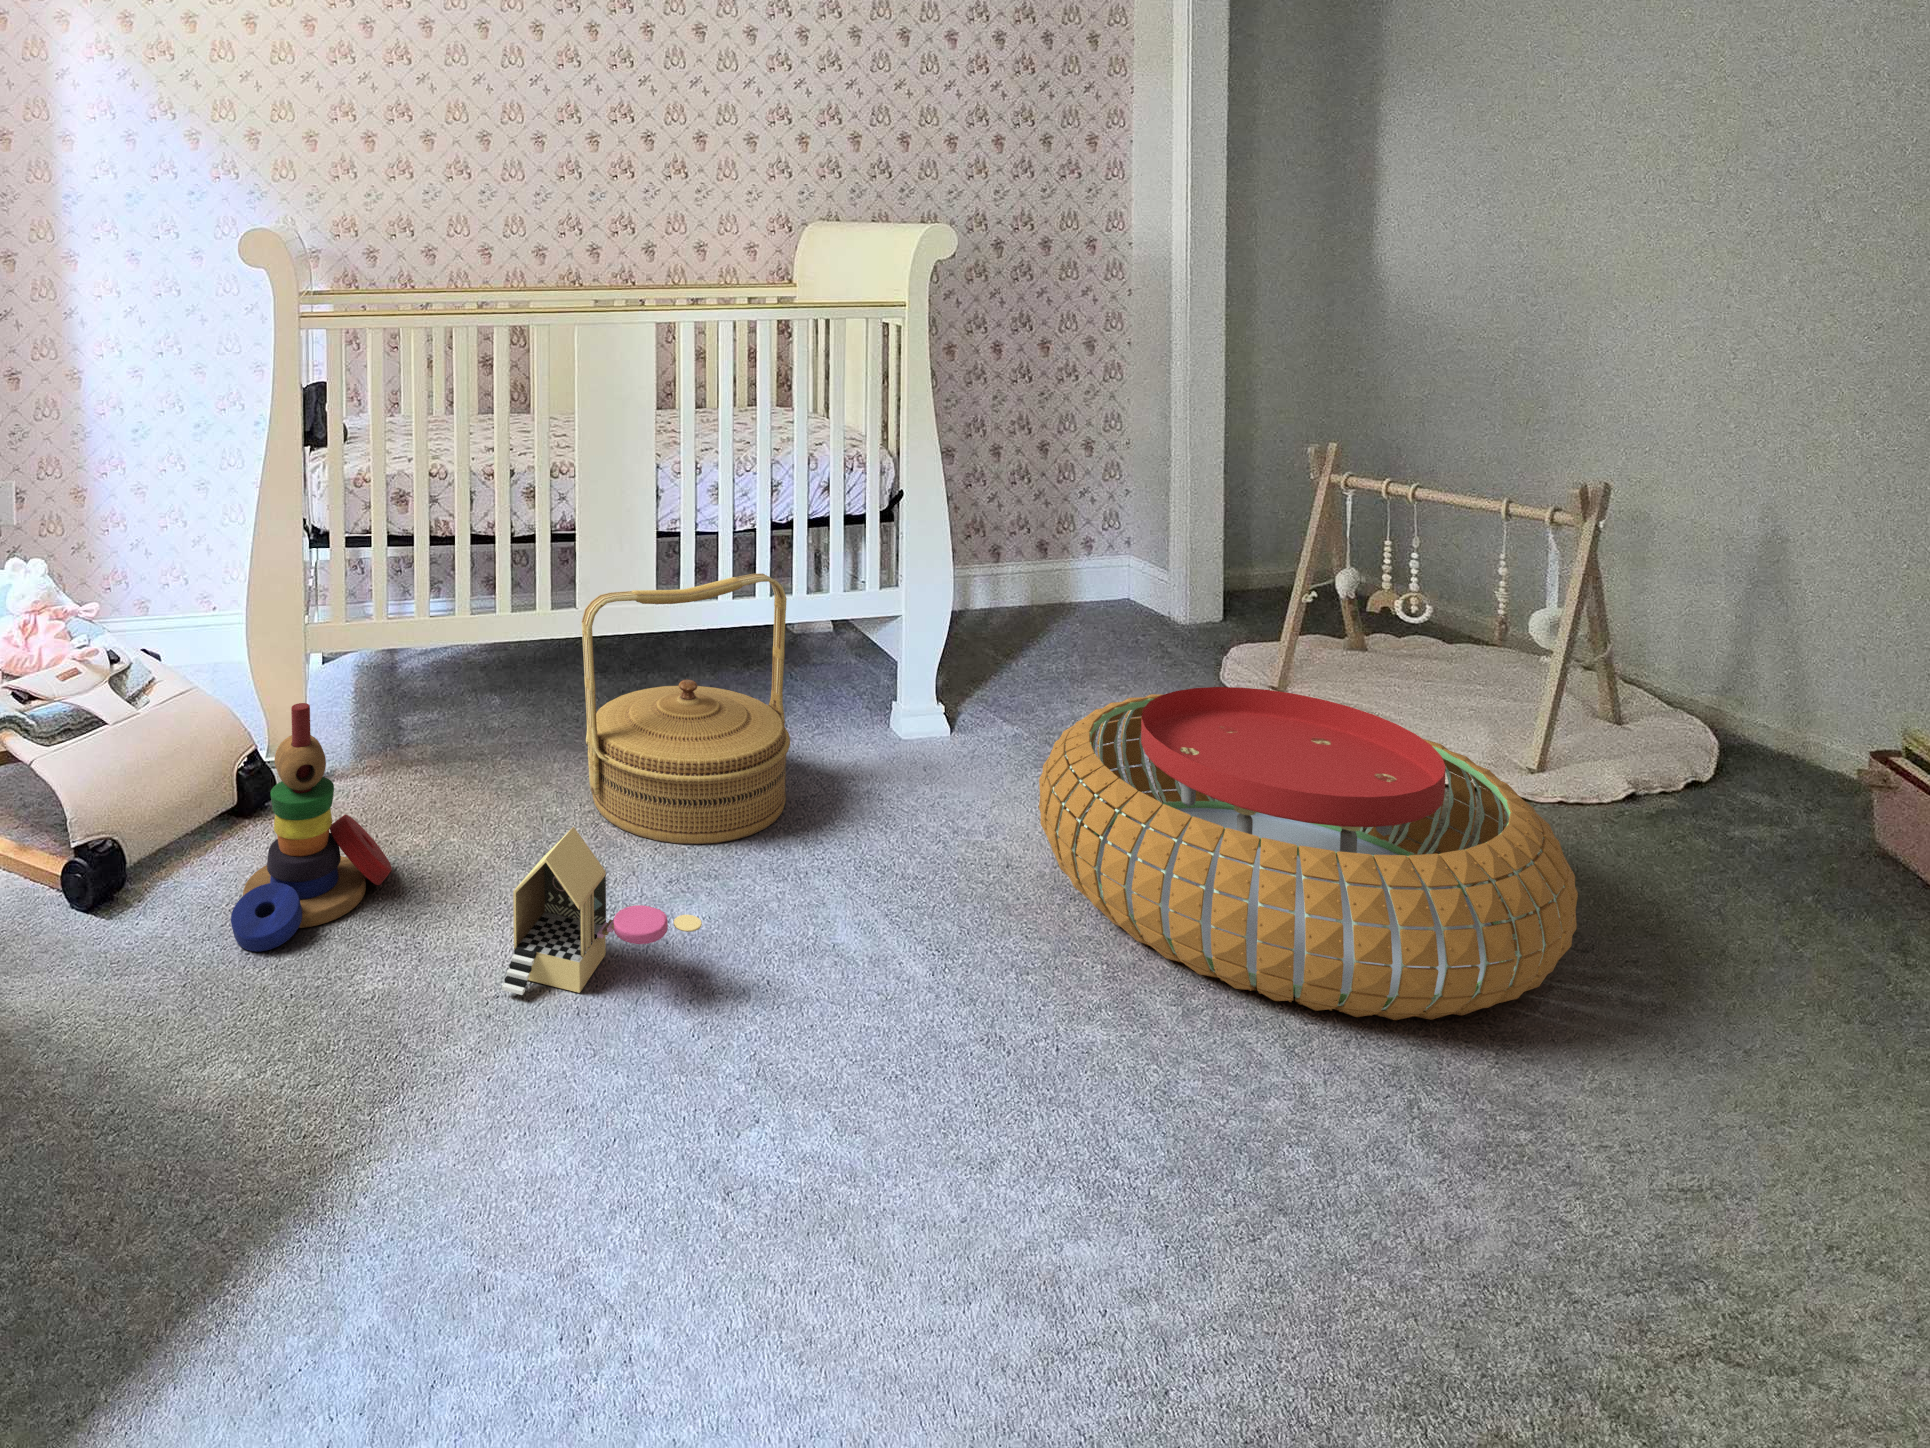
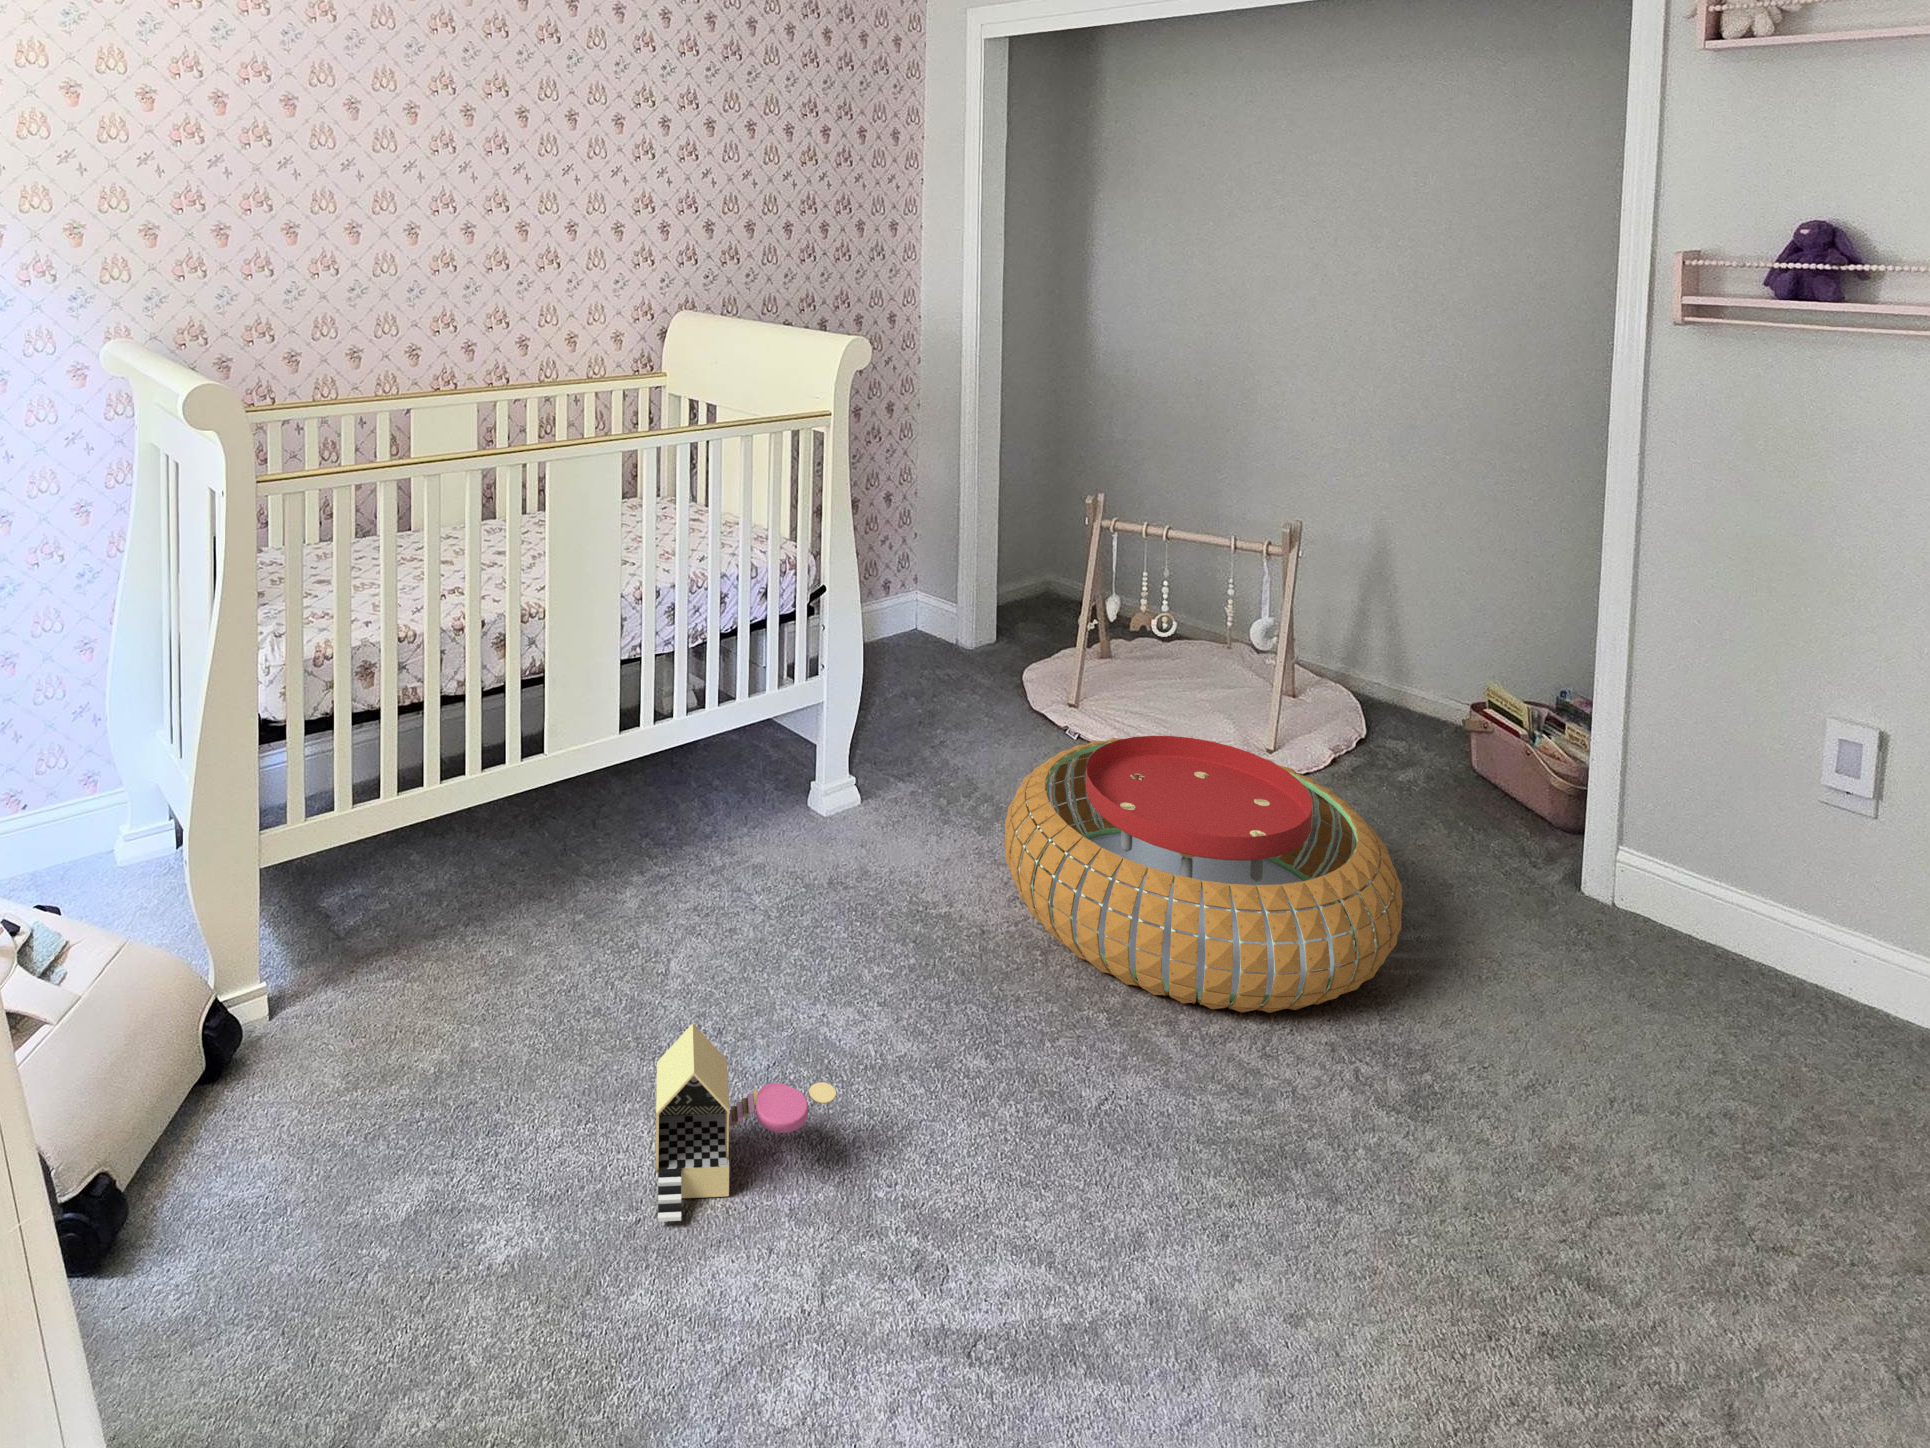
woven basket: present [582,573,790,844] -> none [591,695,791,990]
stacking toy: present [231,703,392,952] -> none [293,957,460,1270]

